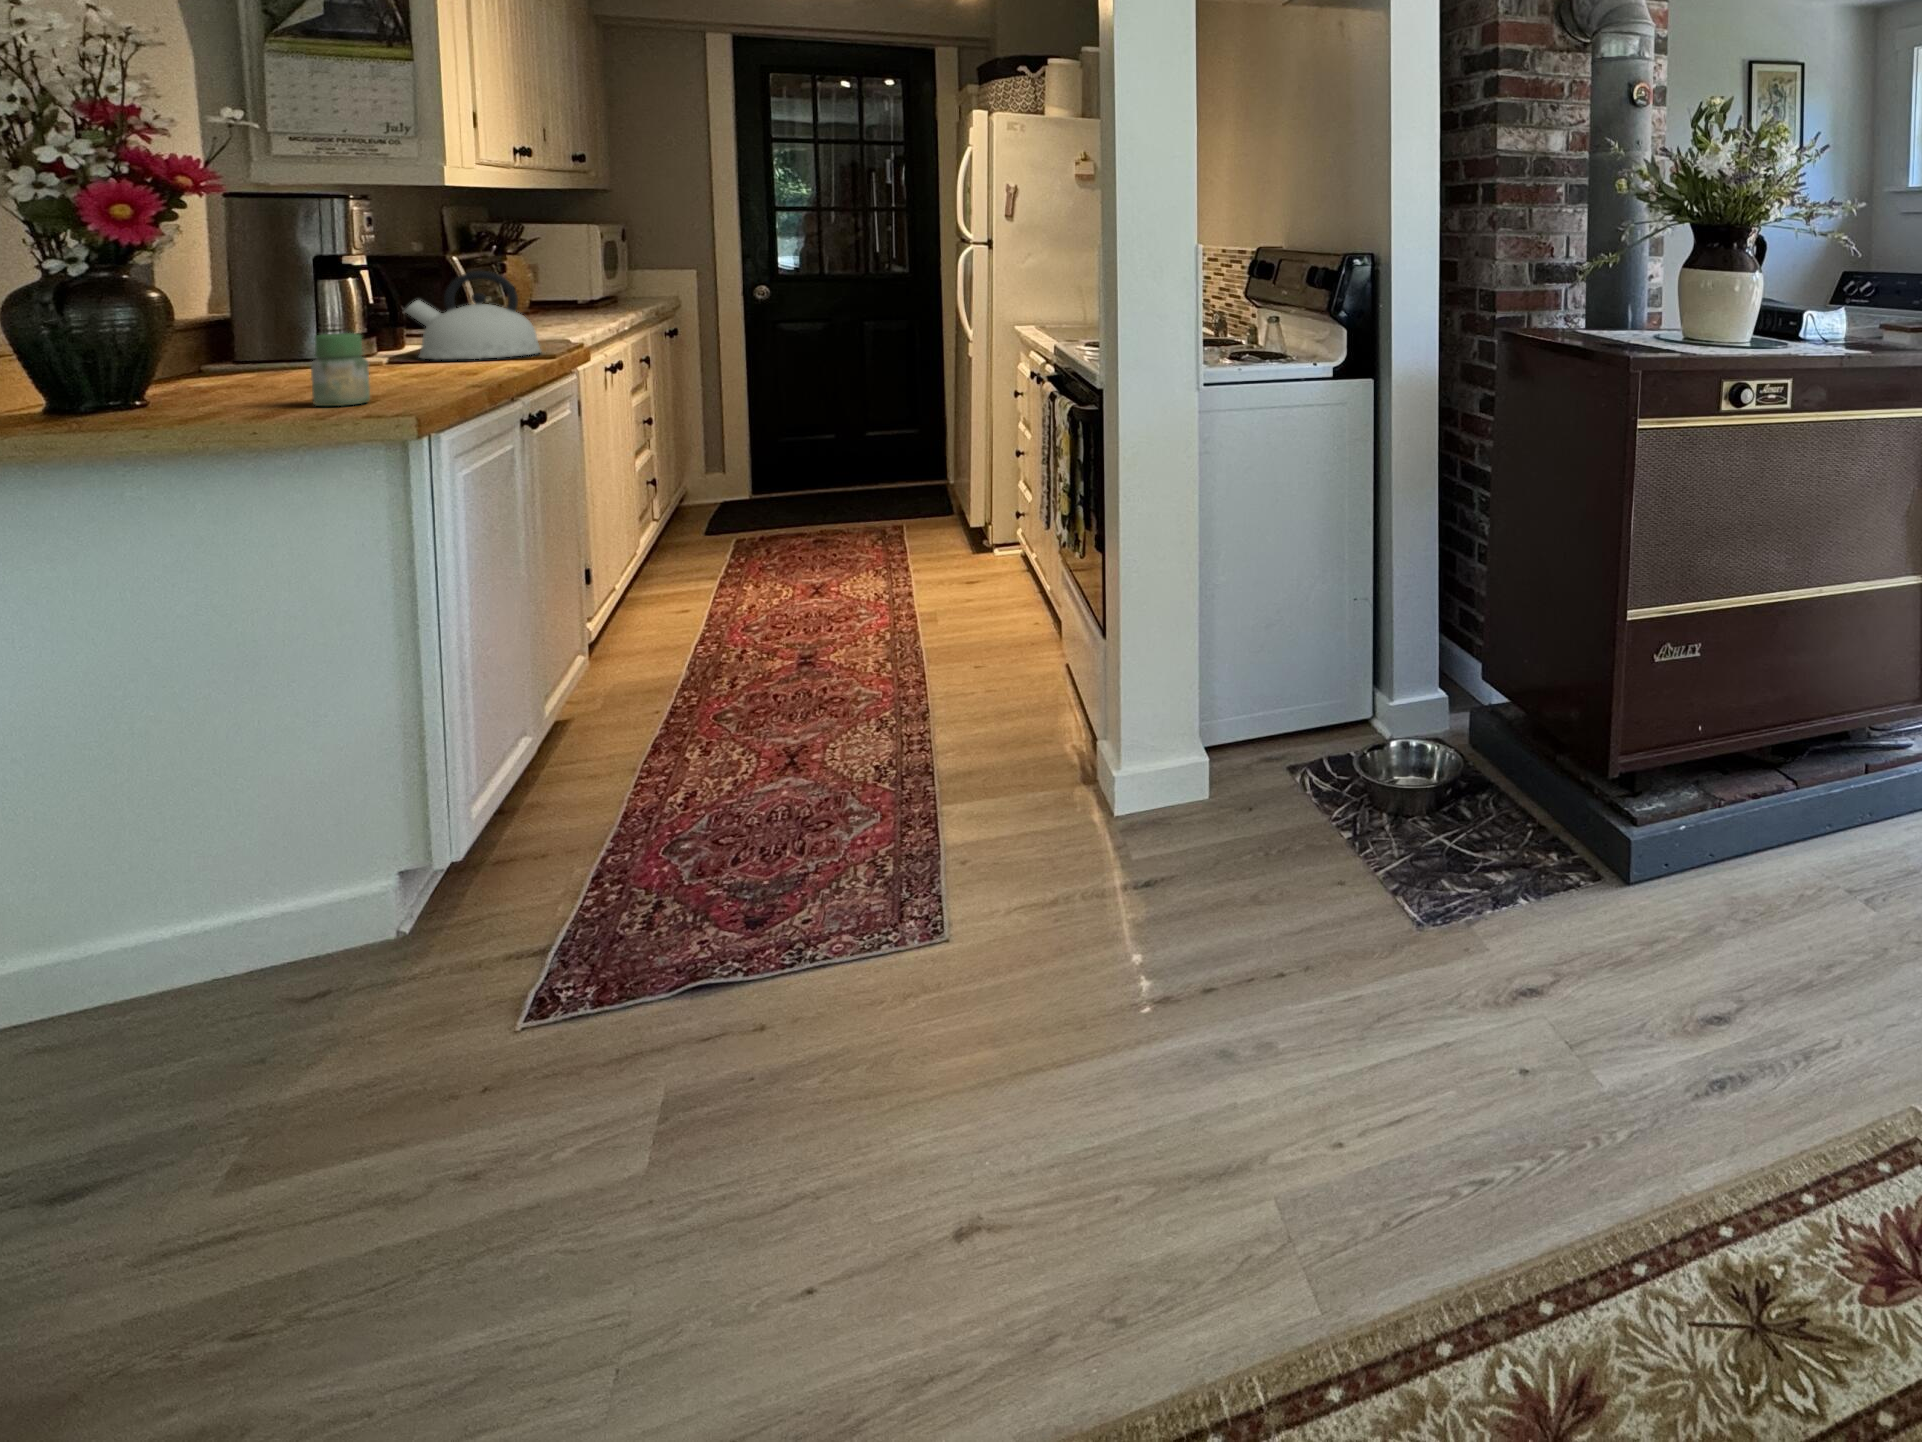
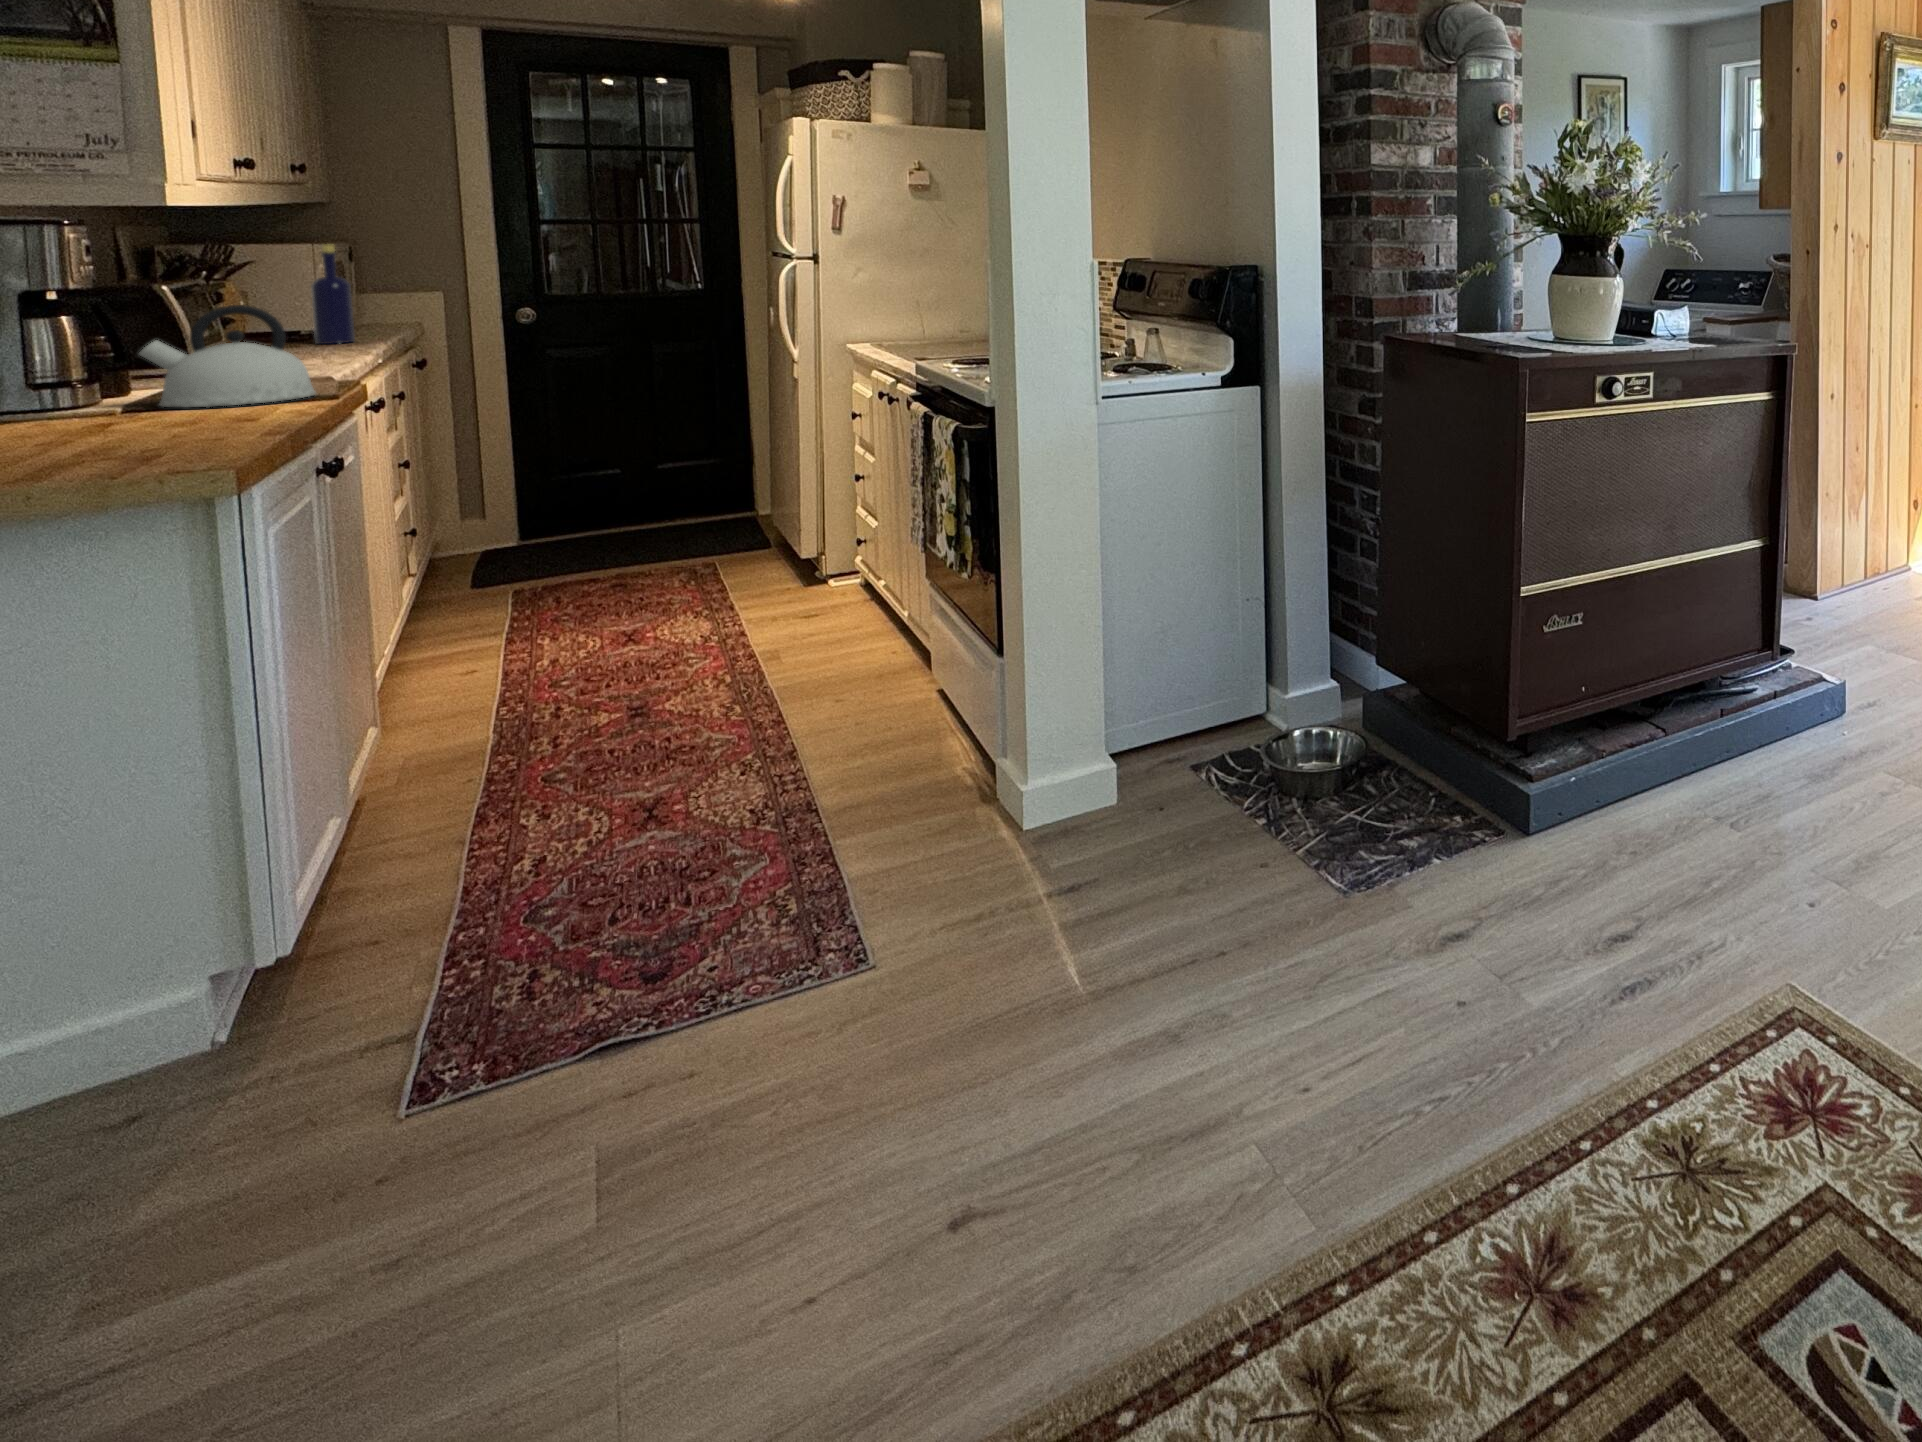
bottle: none [581,225,614,312] -> present [311,244,355,344]
jar: present [311,333,370,406] -> none [81,384,157,467]

